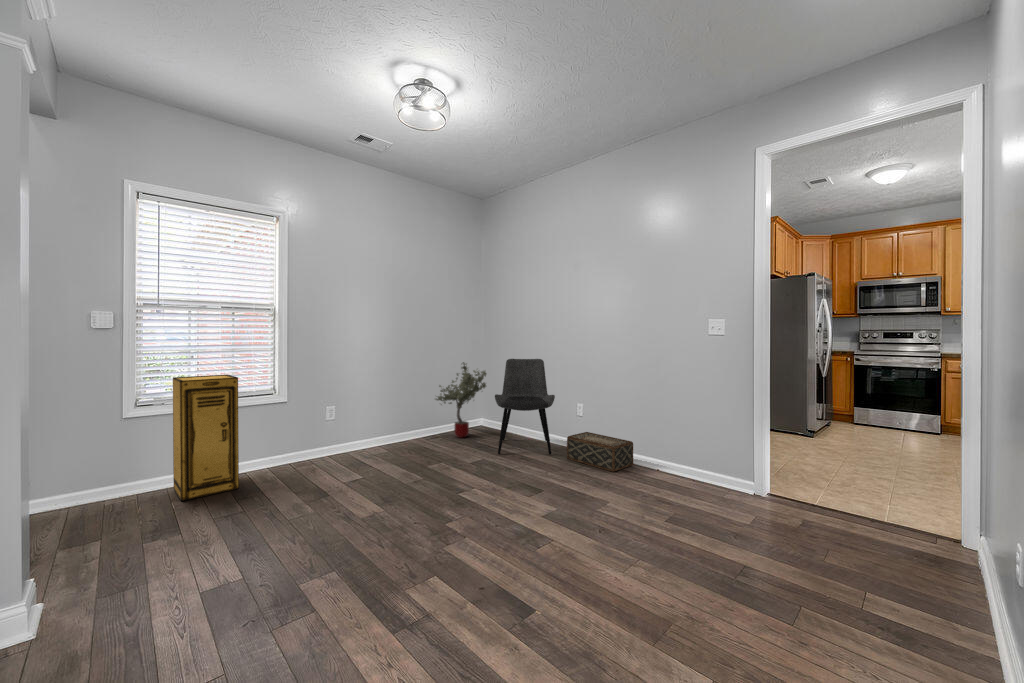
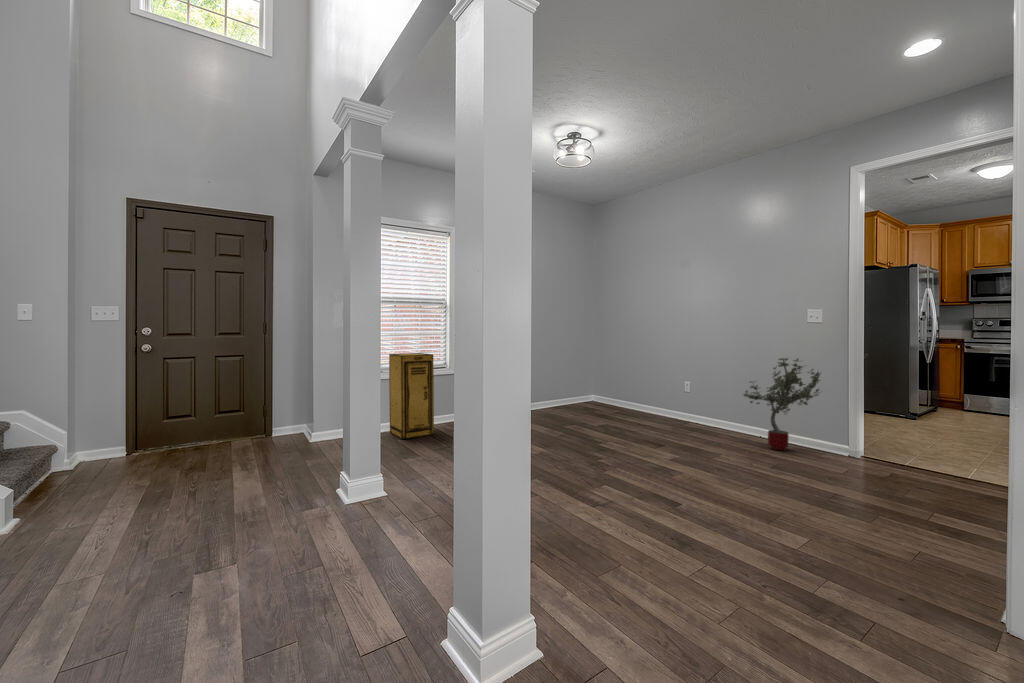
dining chair: present [495,359,555,454] -> none [613,344,665,423]
potted tree: present [435,362,486,438] -> present [744,358,820,451]
woven basket: present [567,432,633,472] -> none [677,406,737,436]

